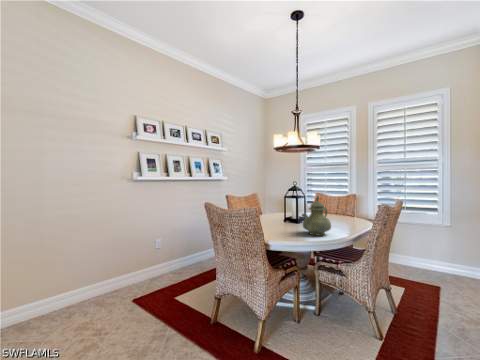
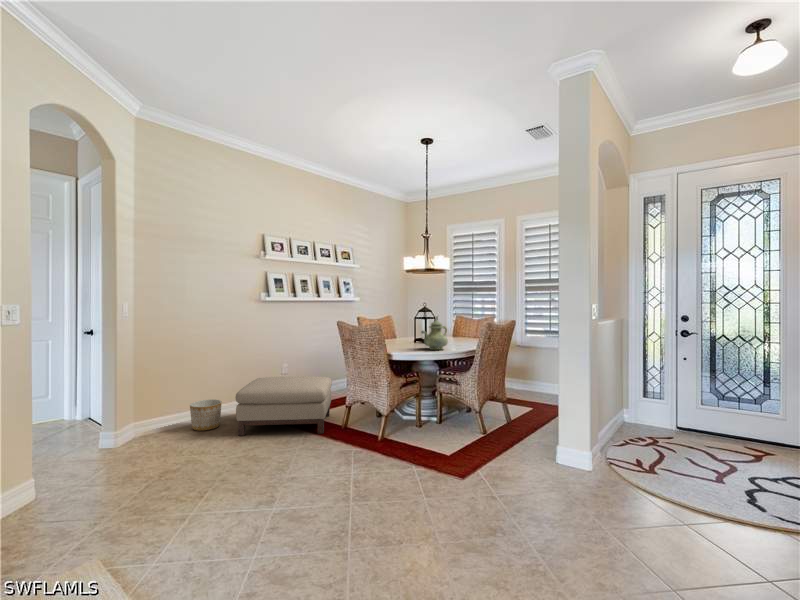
ottoman: none [91,257,201,332] -> present [235,376,332,436]
planter: none [48,283,85,321] -> present [190,399,222,431]

